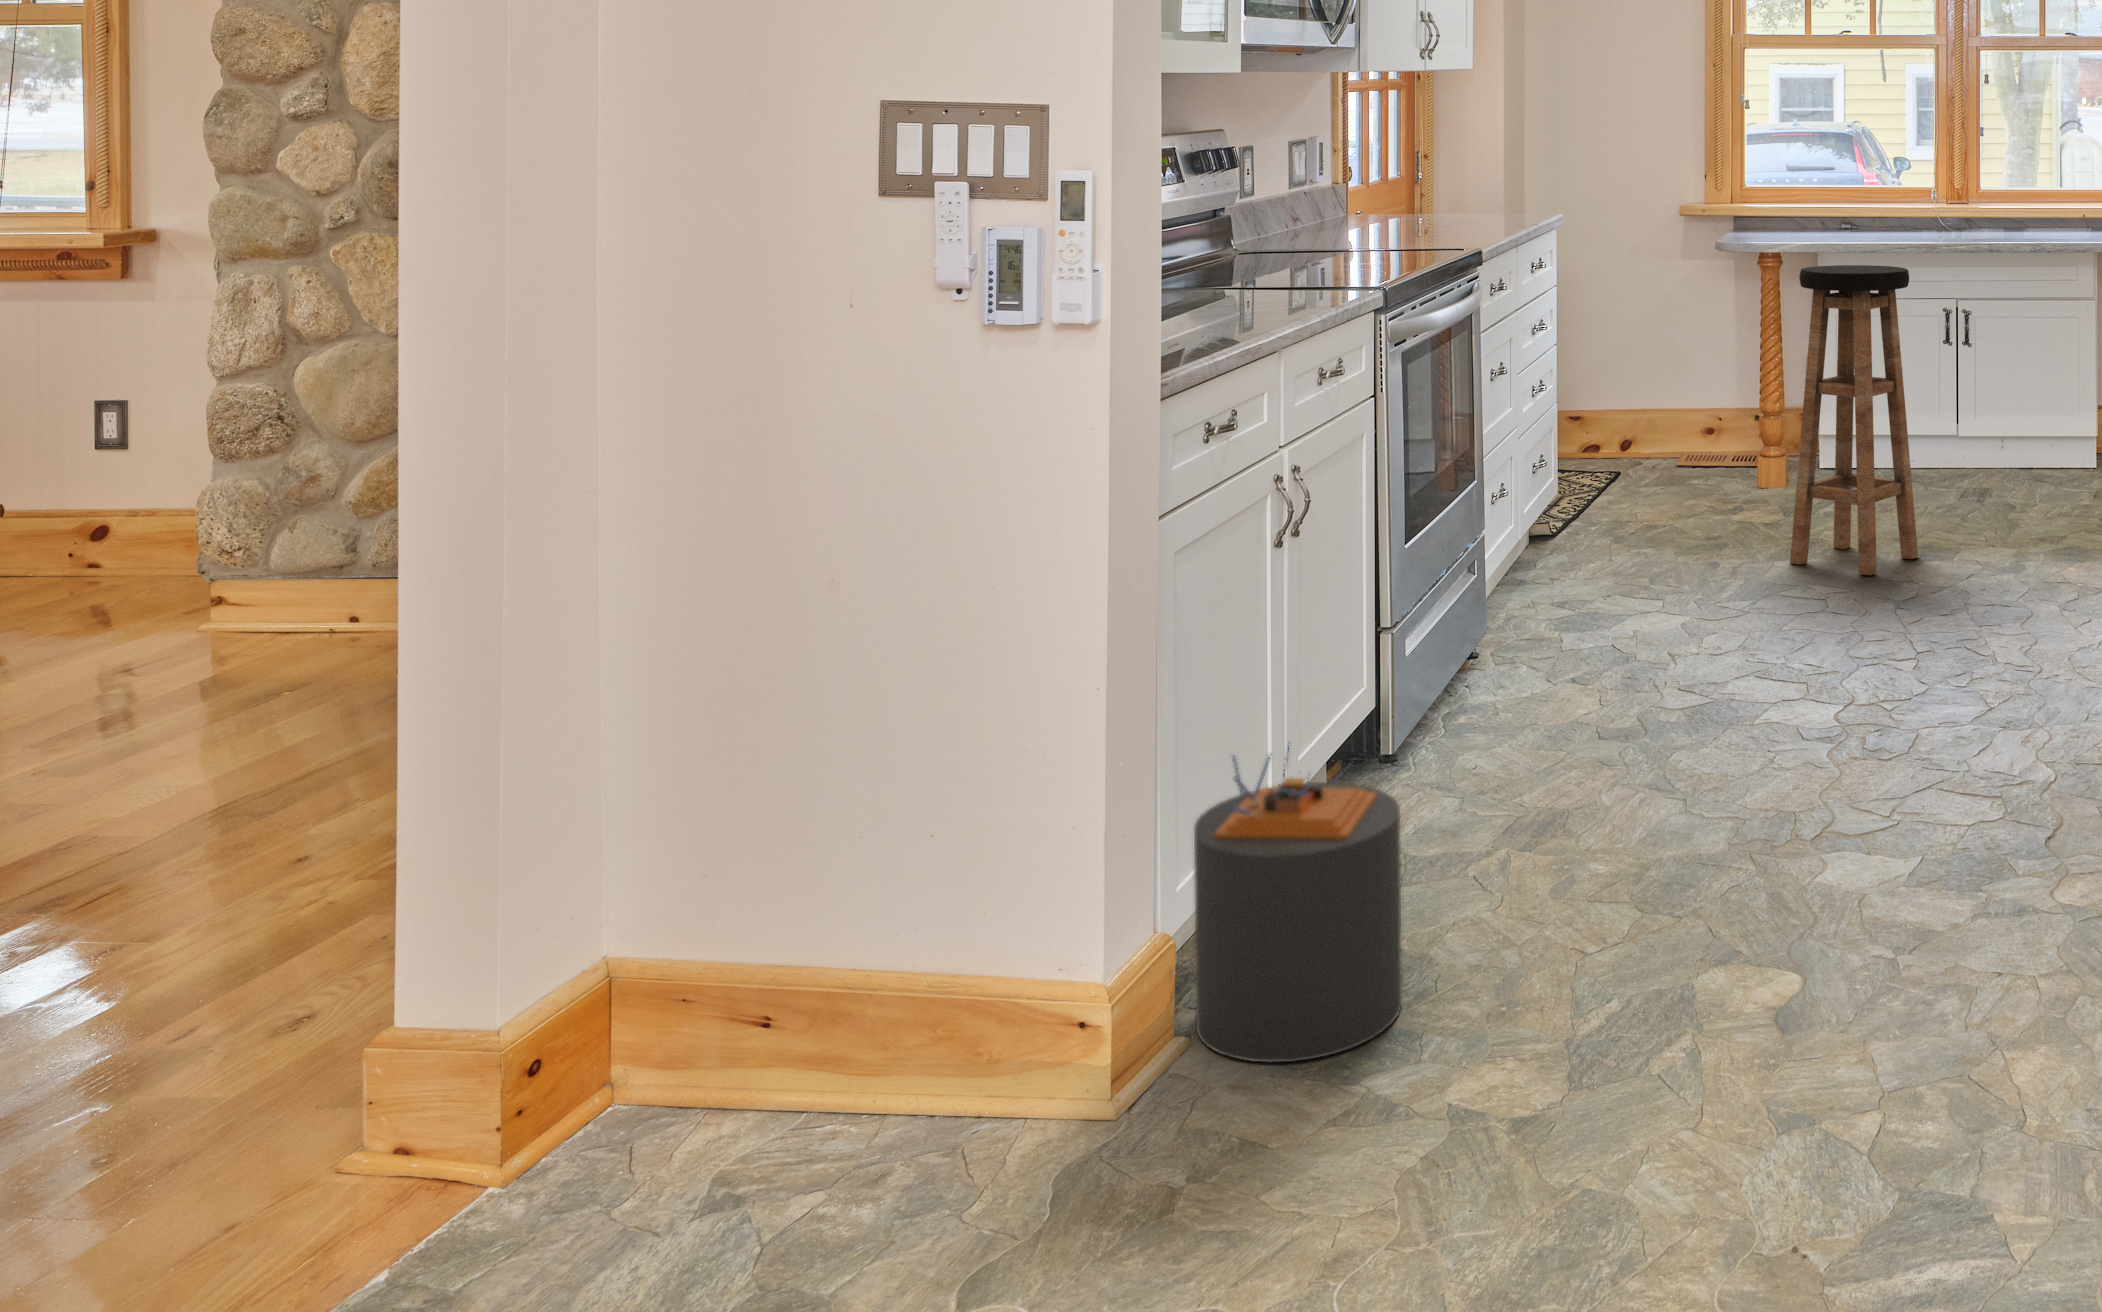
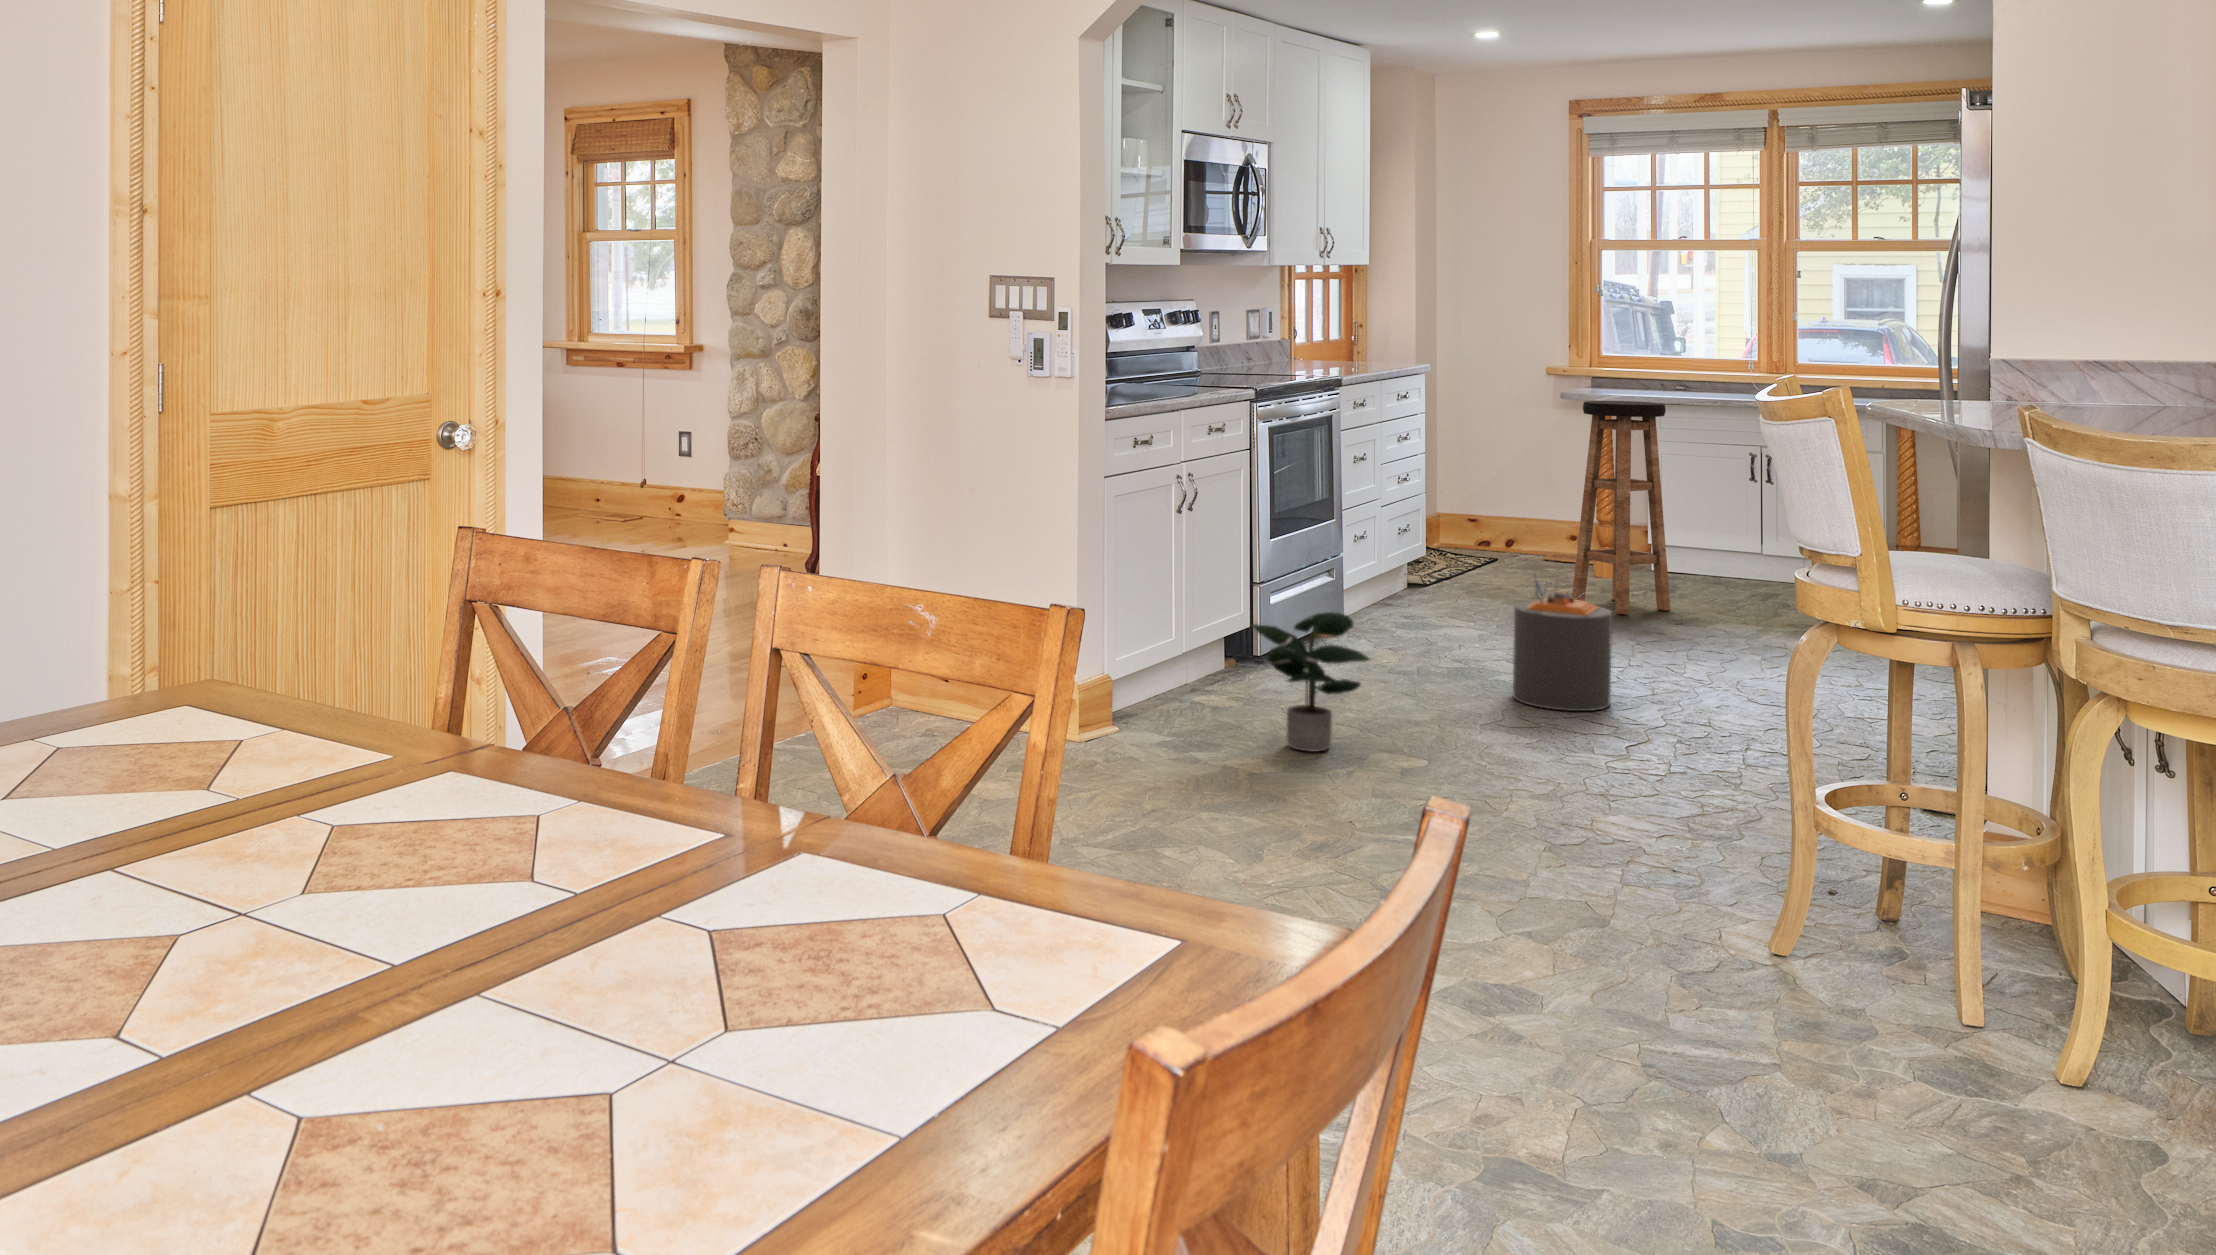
trash can: present [1194,742,1402,1063] -> present [1513,574,1612,711]
potted plant: none [1516,748,1766,1055] -> present [1251,612,1371,752]

